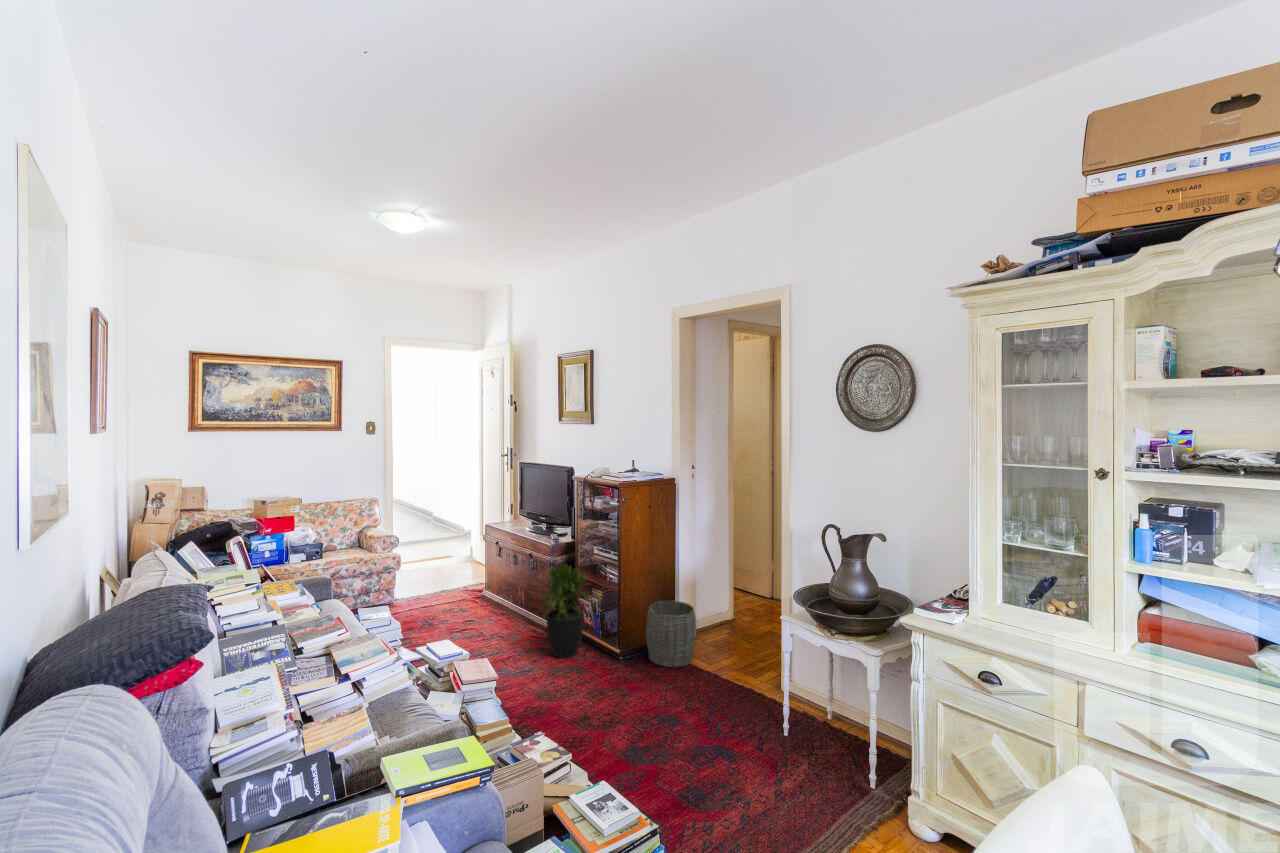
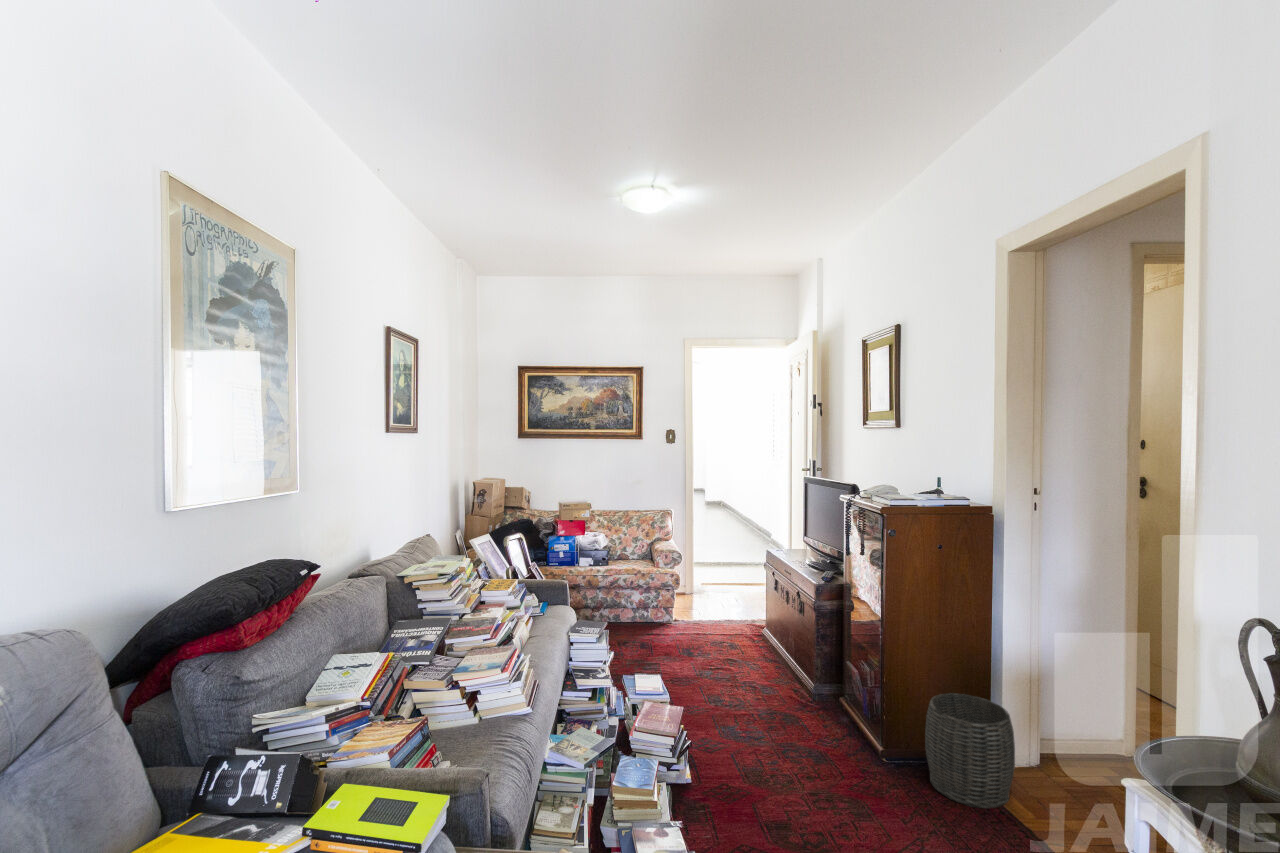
potted plant: present [540,564,594,658] -> none [776,607,860,740]

